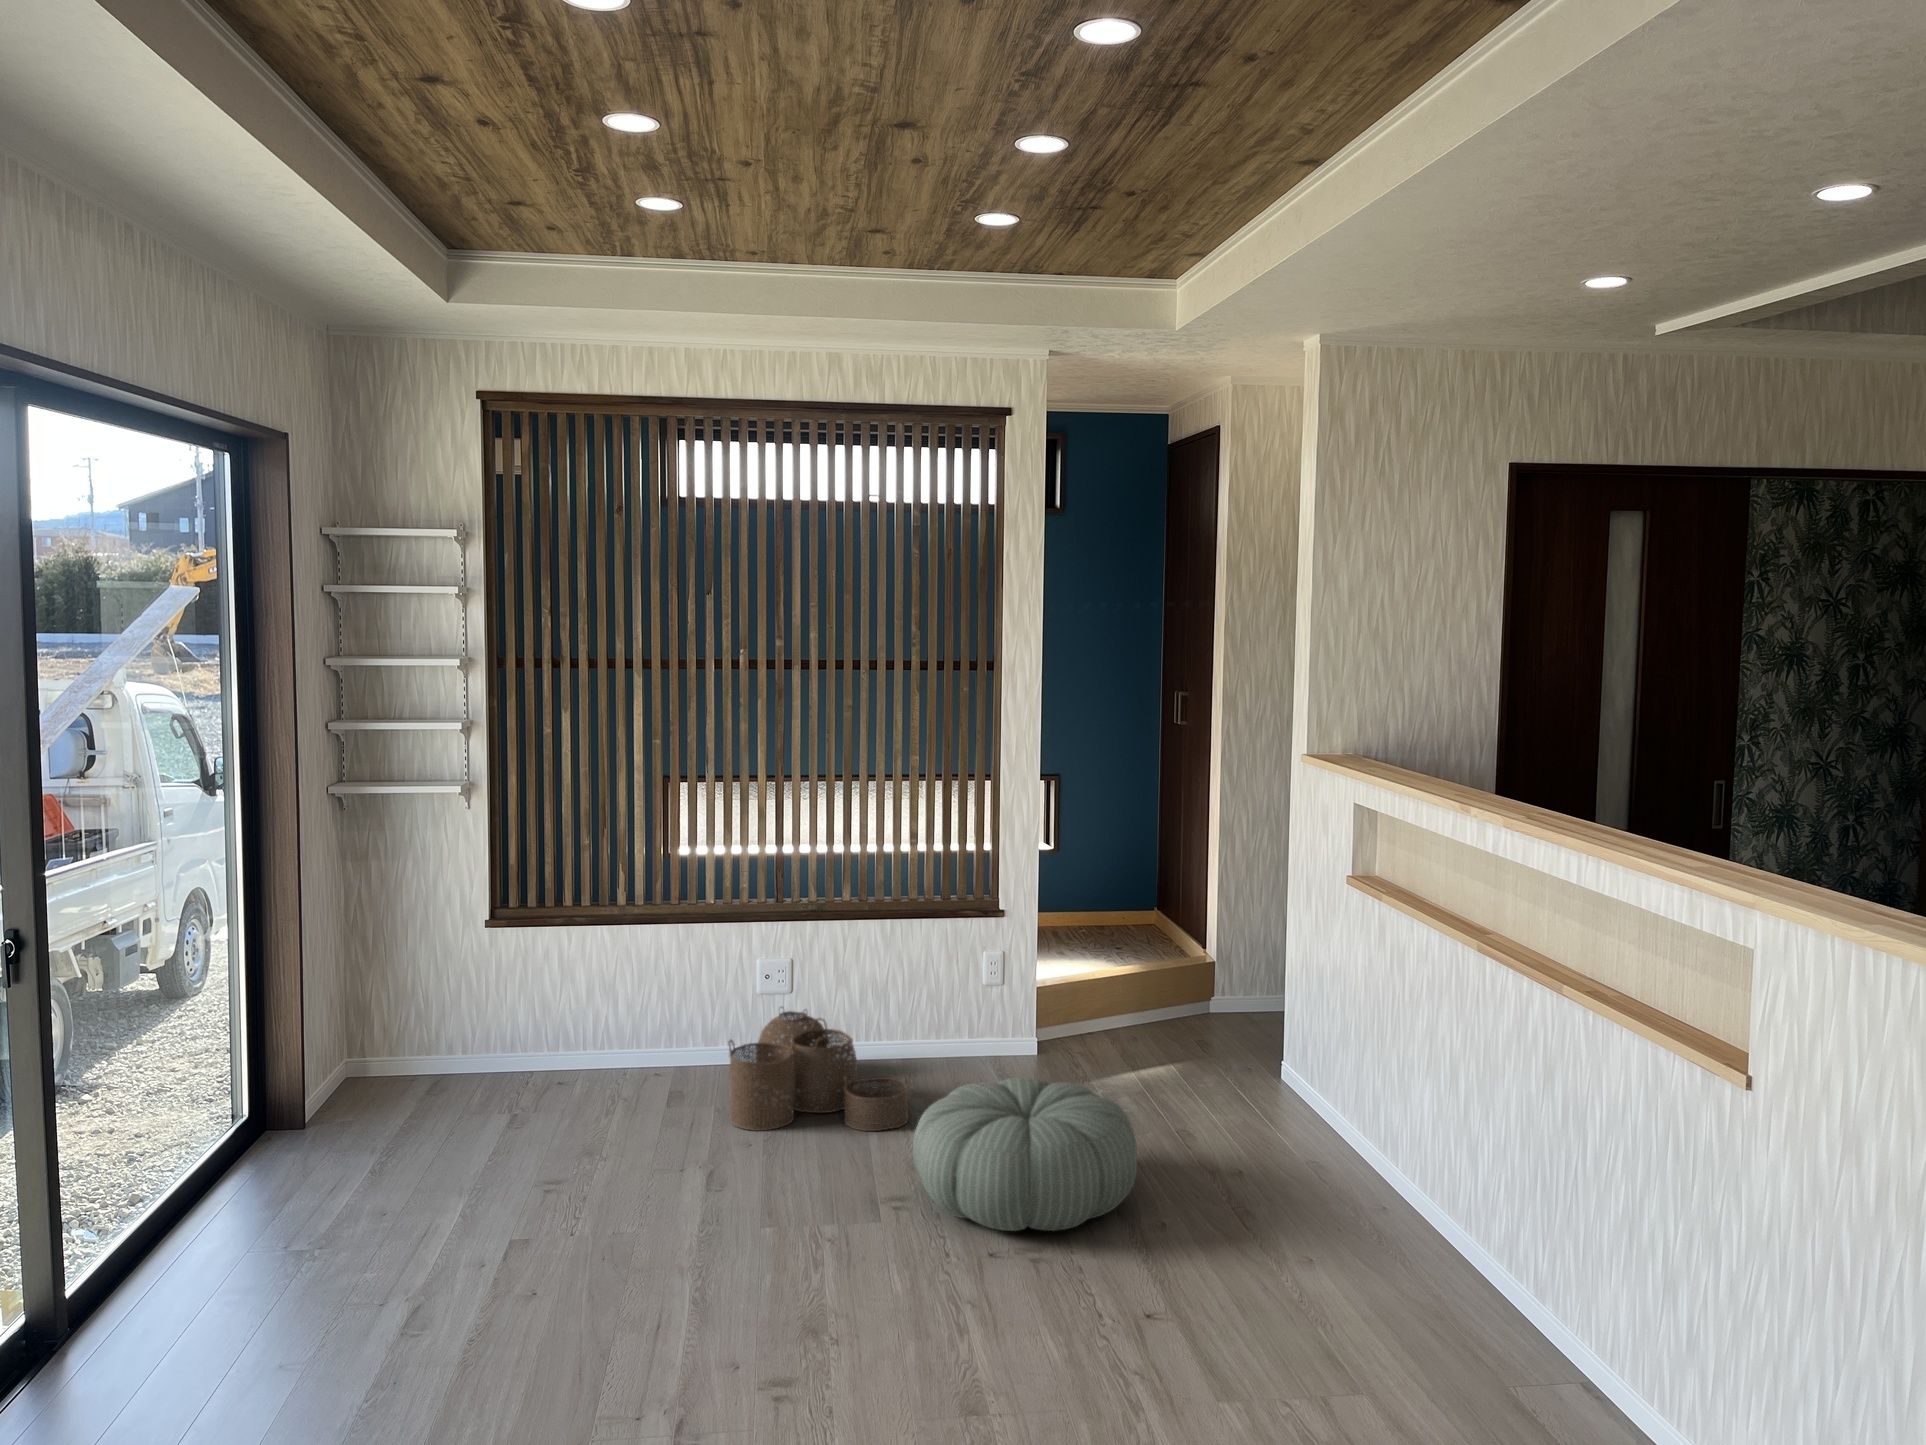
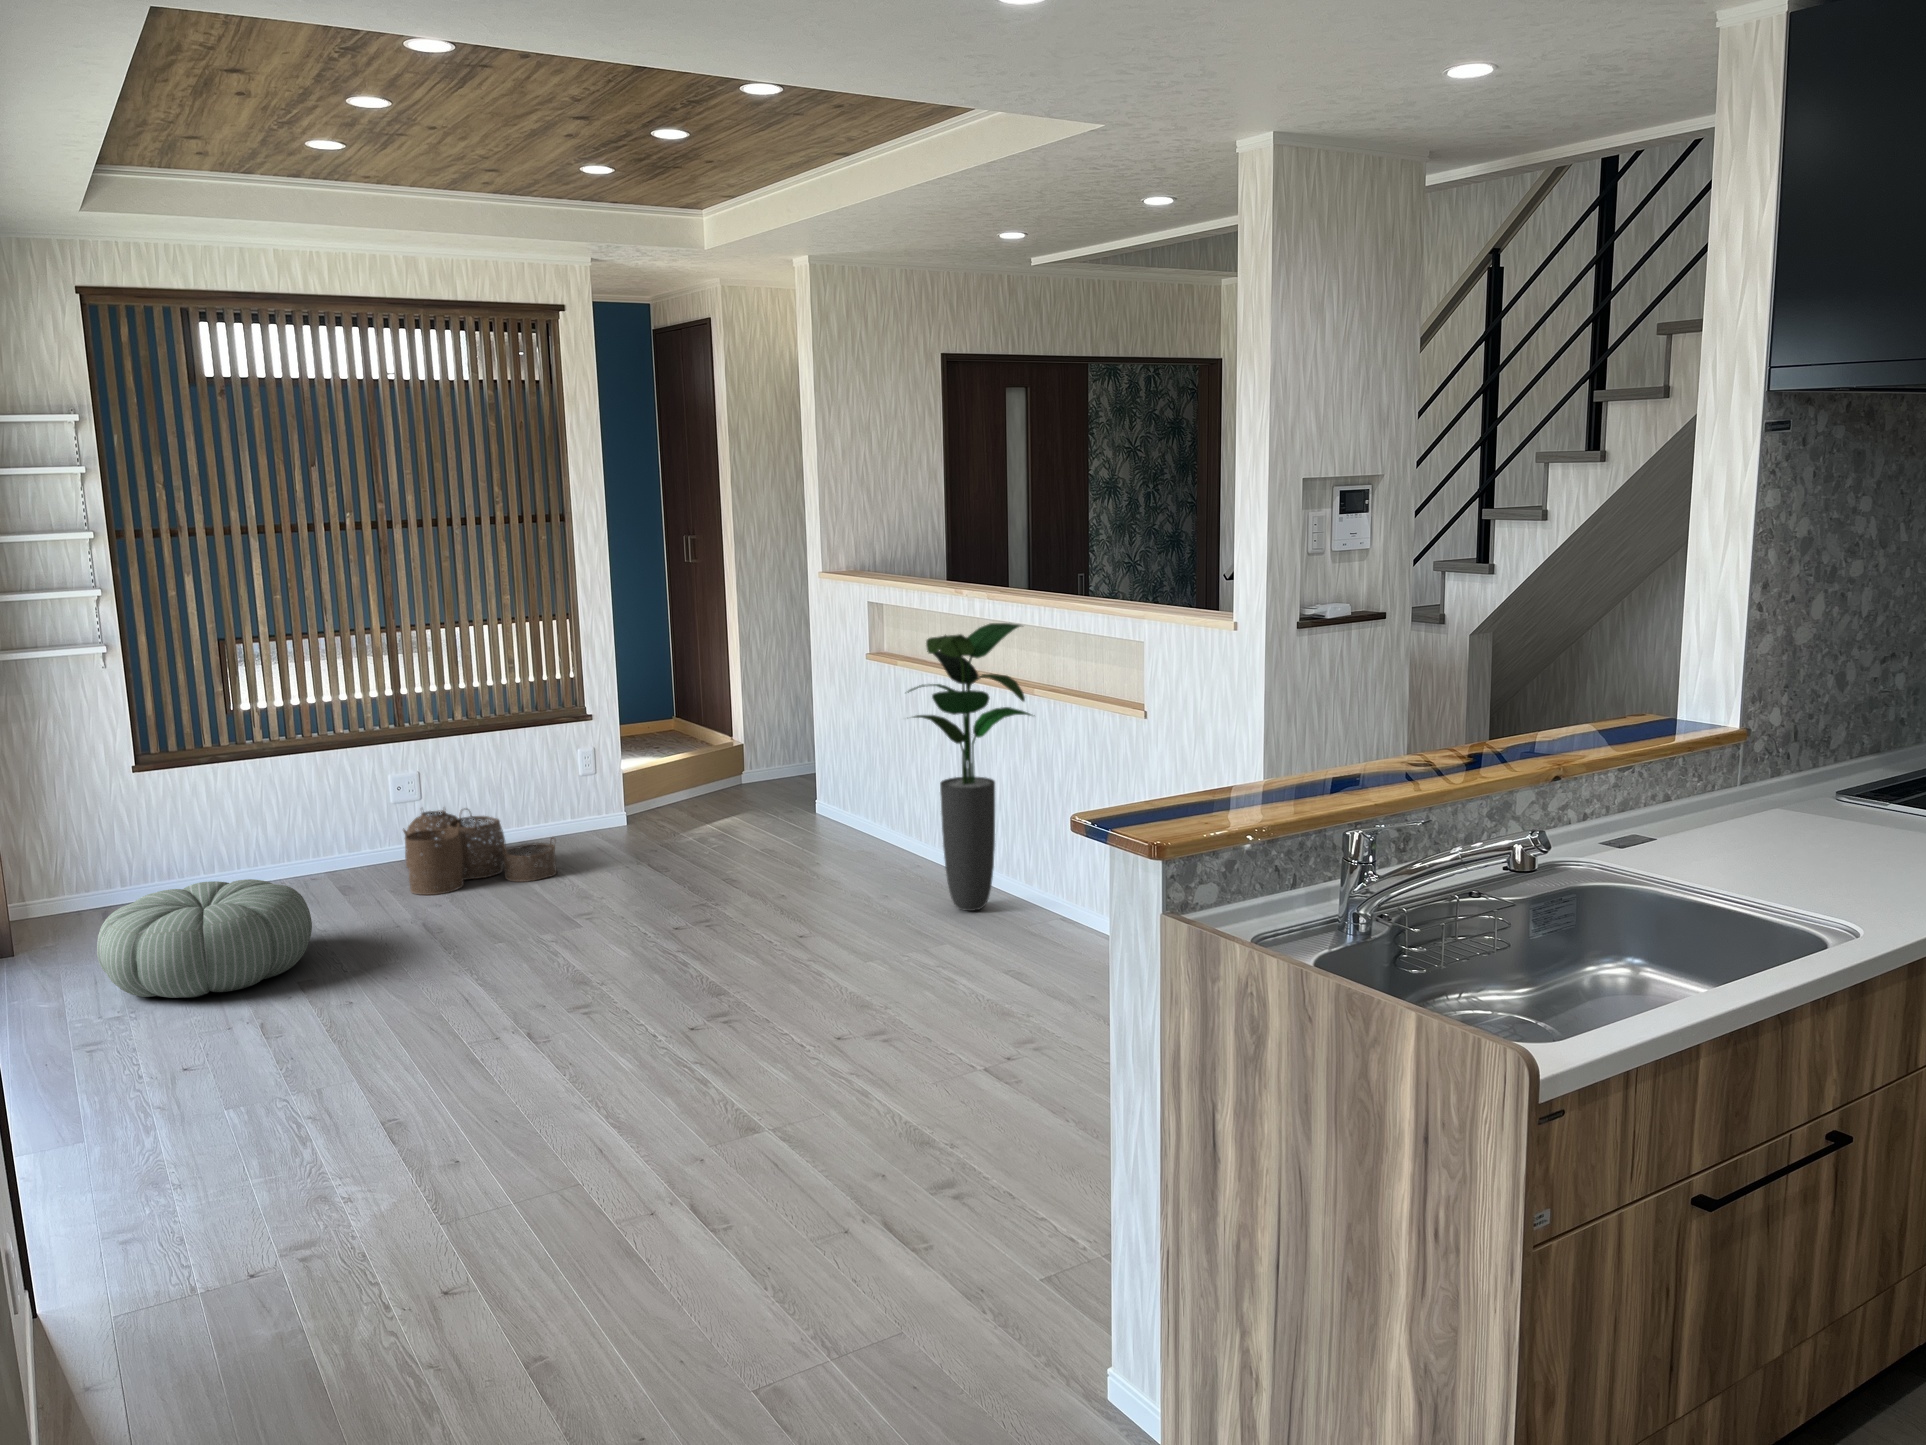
potted plant: none [1347,881,1568,1352] -> present [908,623,1032,911]
pouf: present [913,1077,1137,1231] -> present [97,879,312,998]

